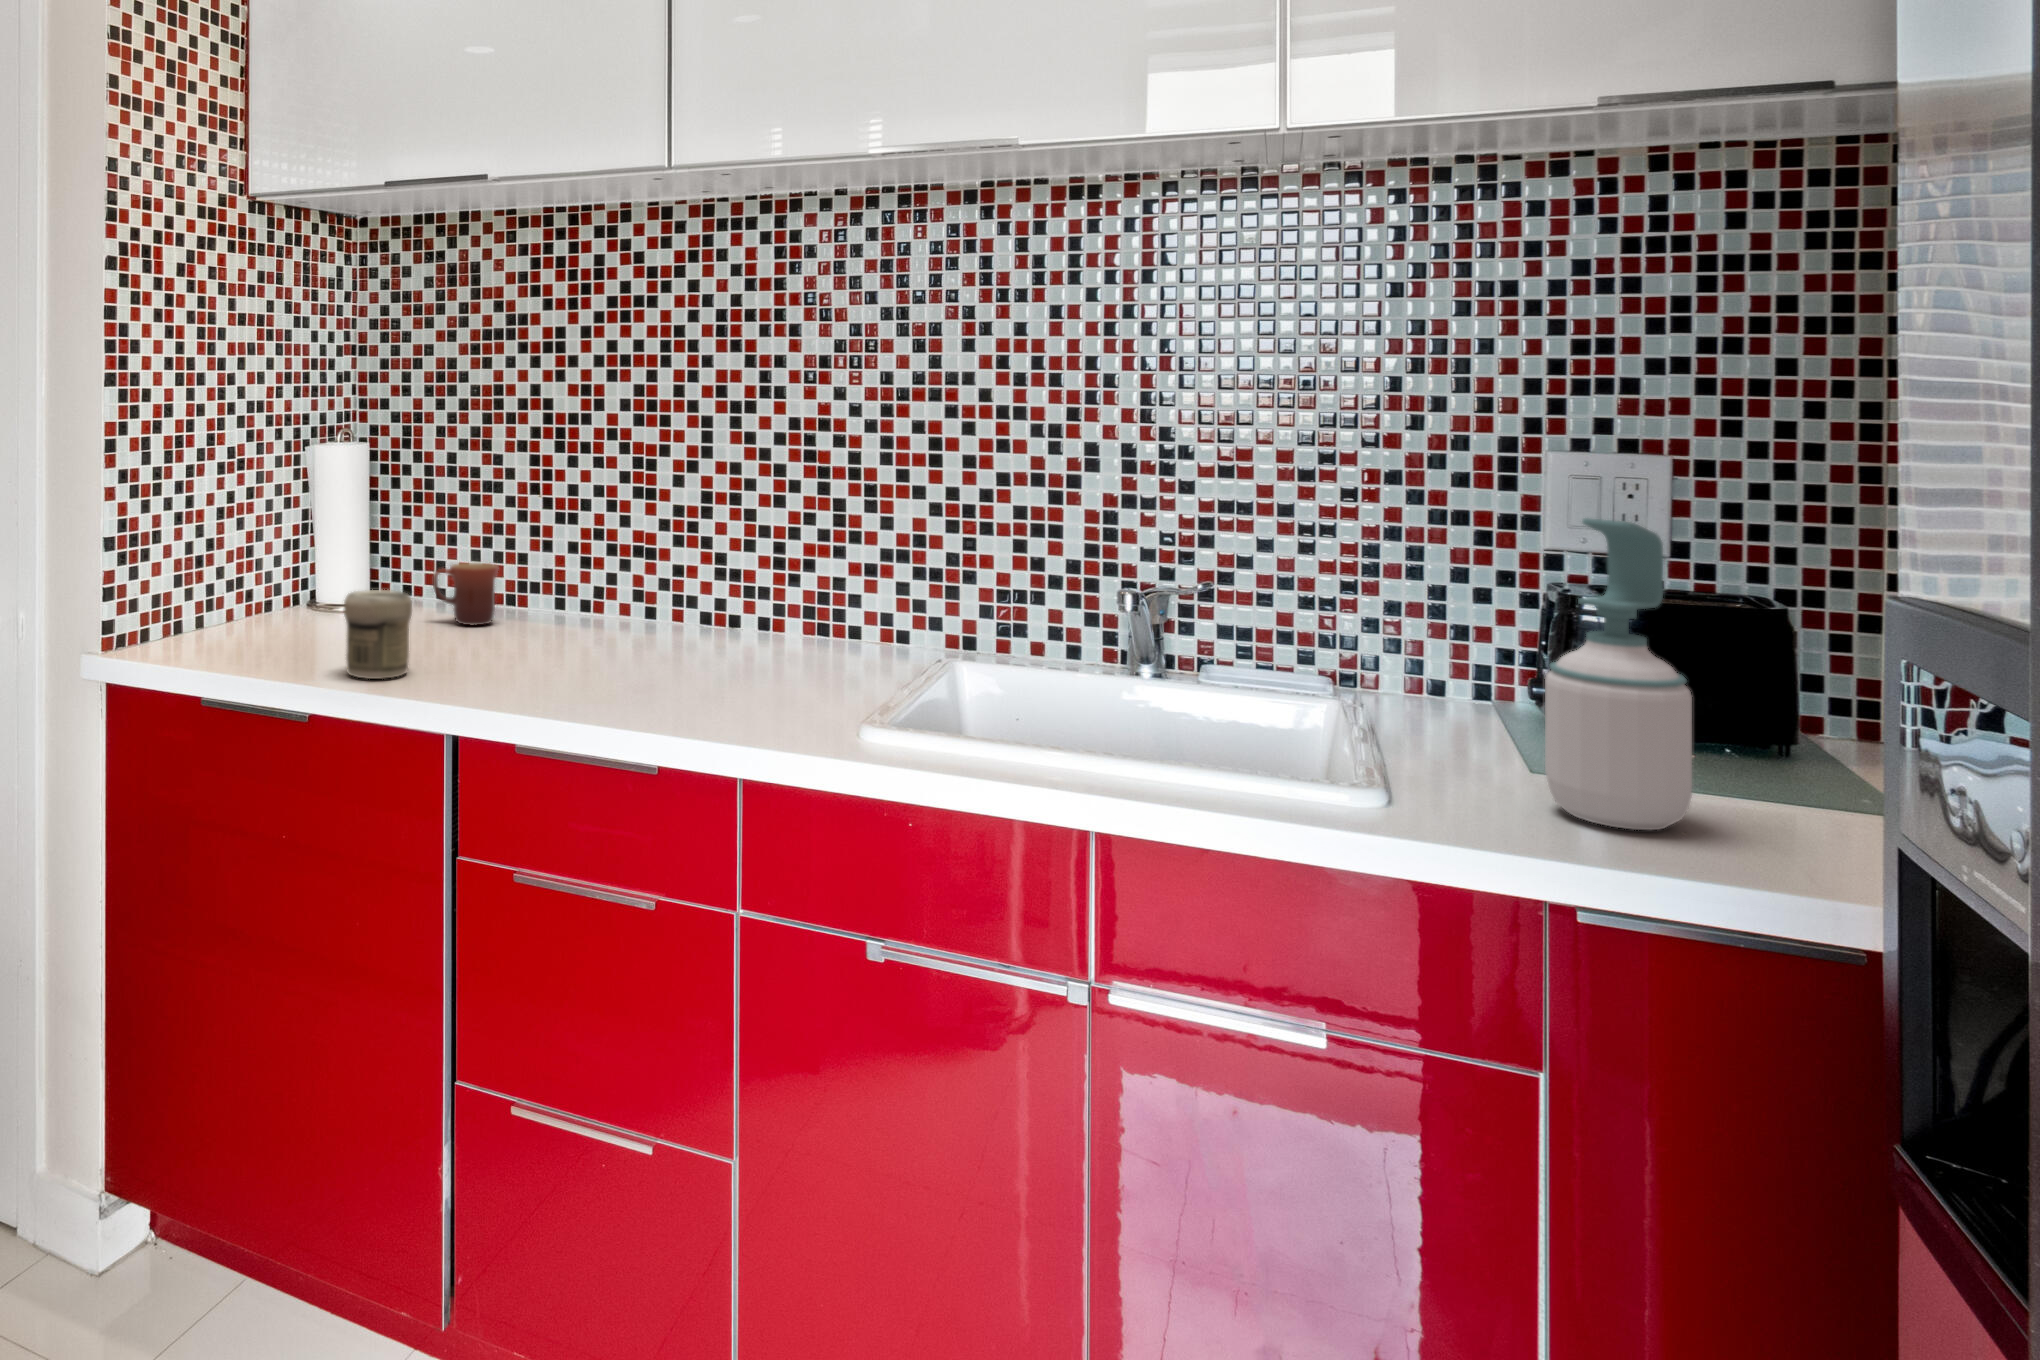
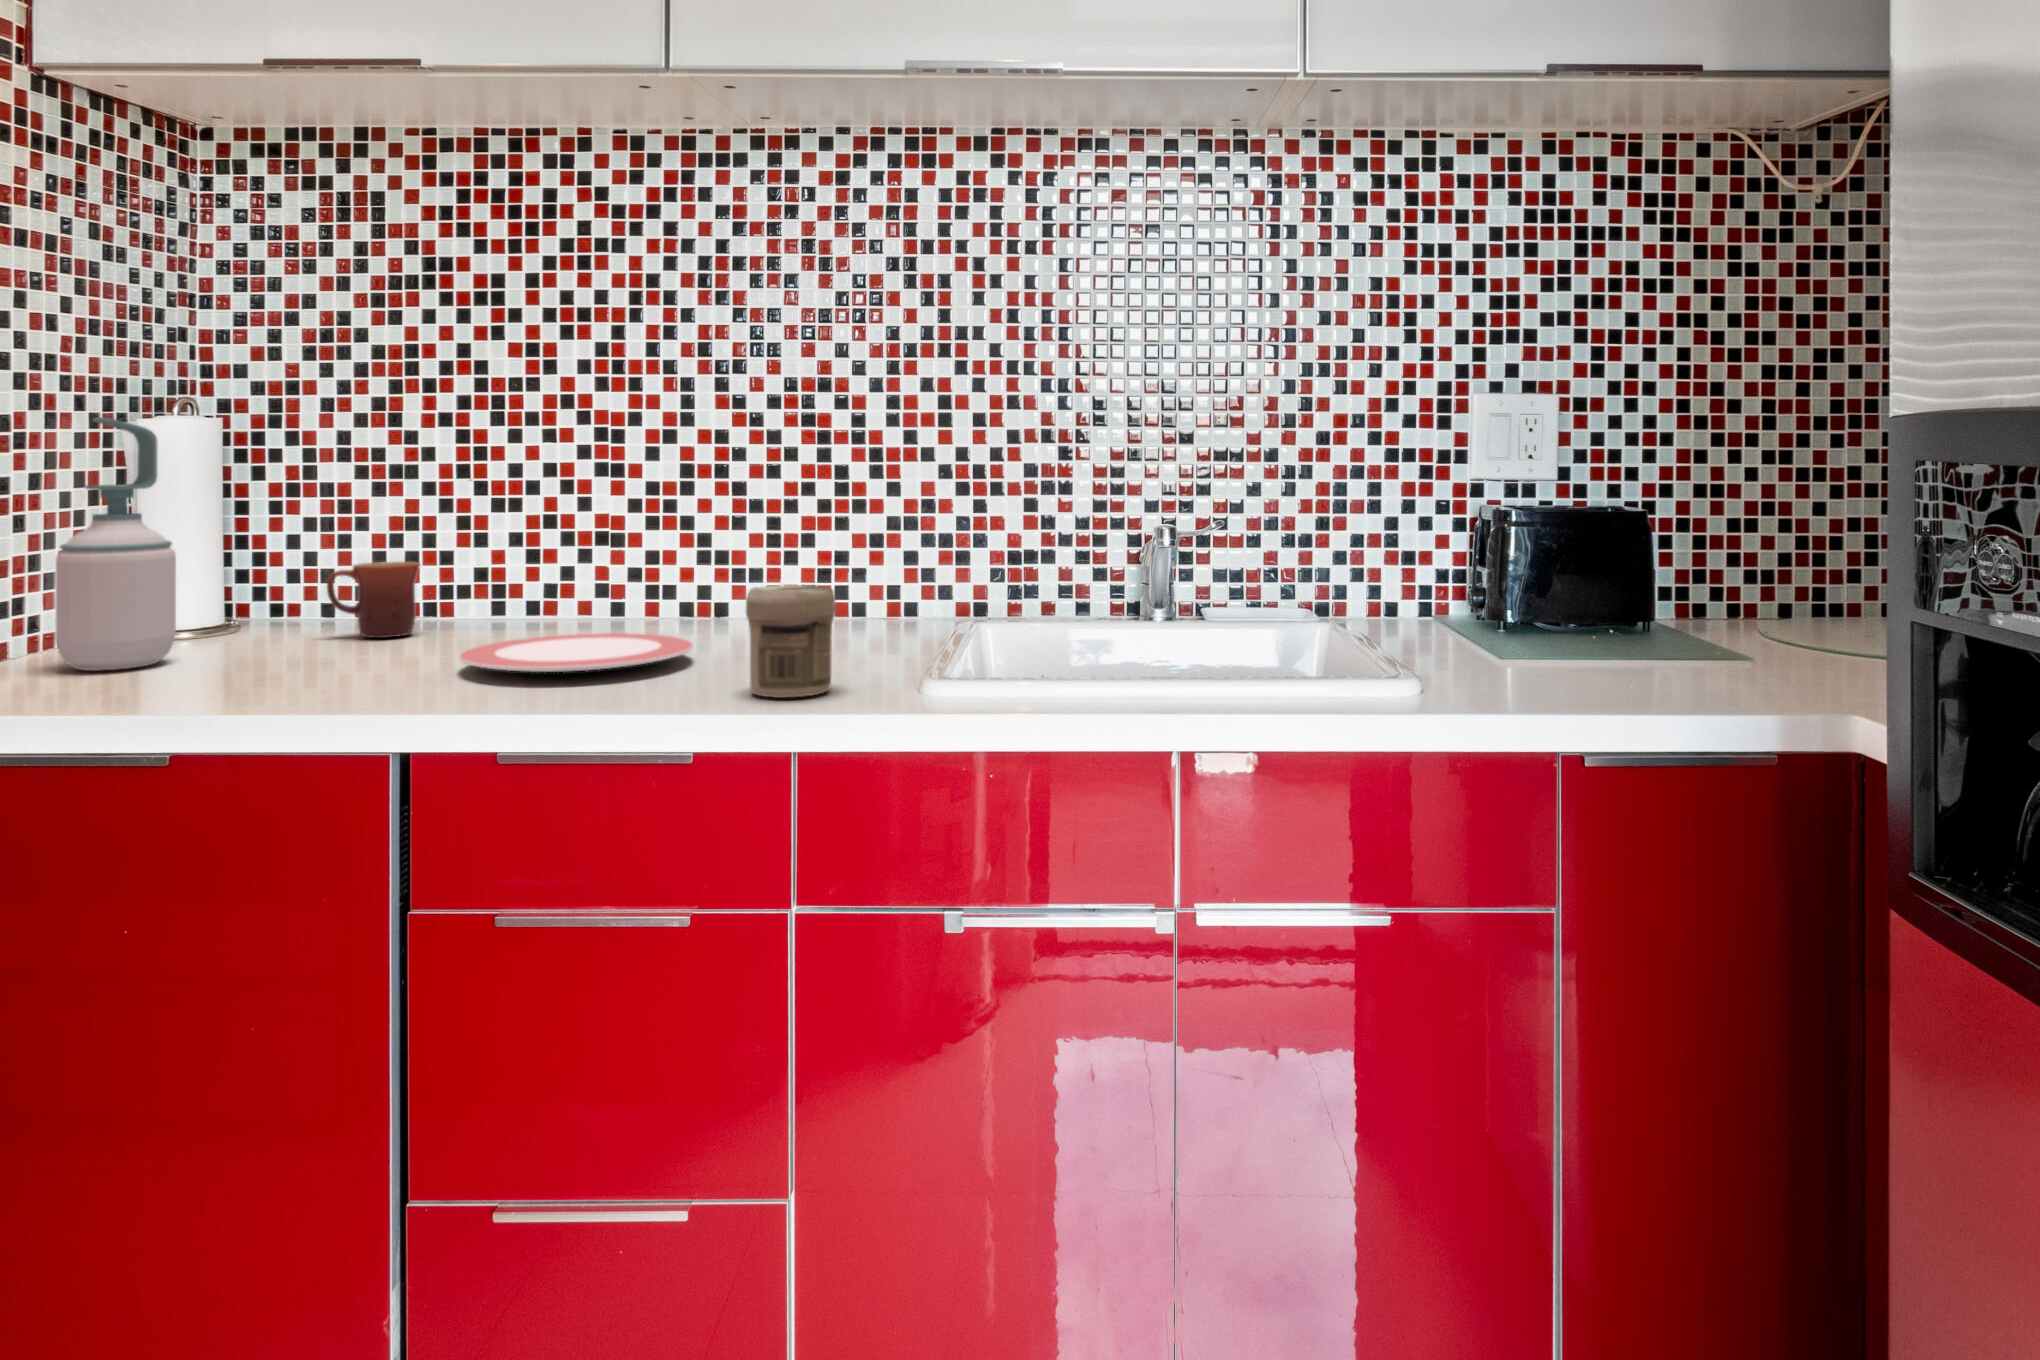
soap bottle: present [1545,518,1692,830] -> present [56,417,176,670]
jar: present [344,590,412,679] -> present [746,585,836,697]
plate: none [506,639,688,677] -> present [459,633,693,672]

